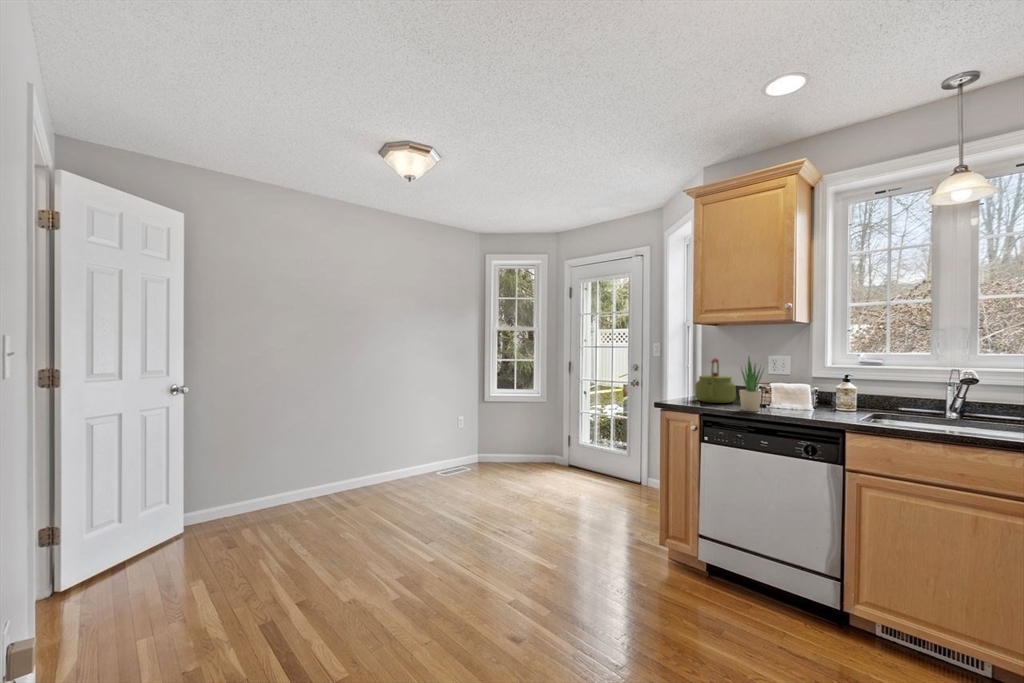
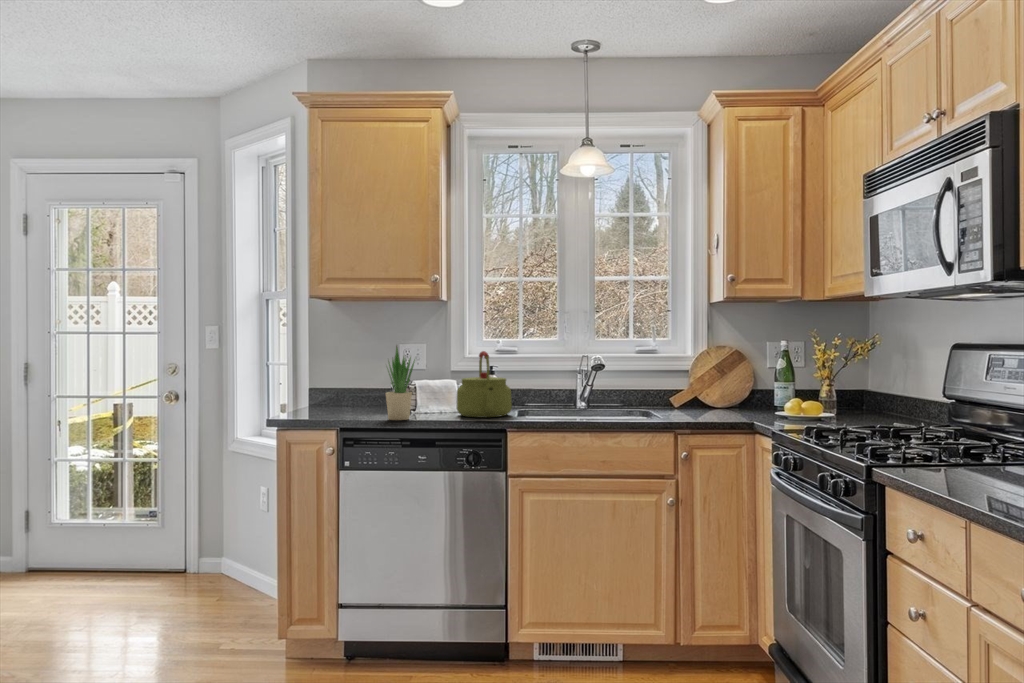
kettle: present [695,358,736,403] -> present [457,351,512,417]

